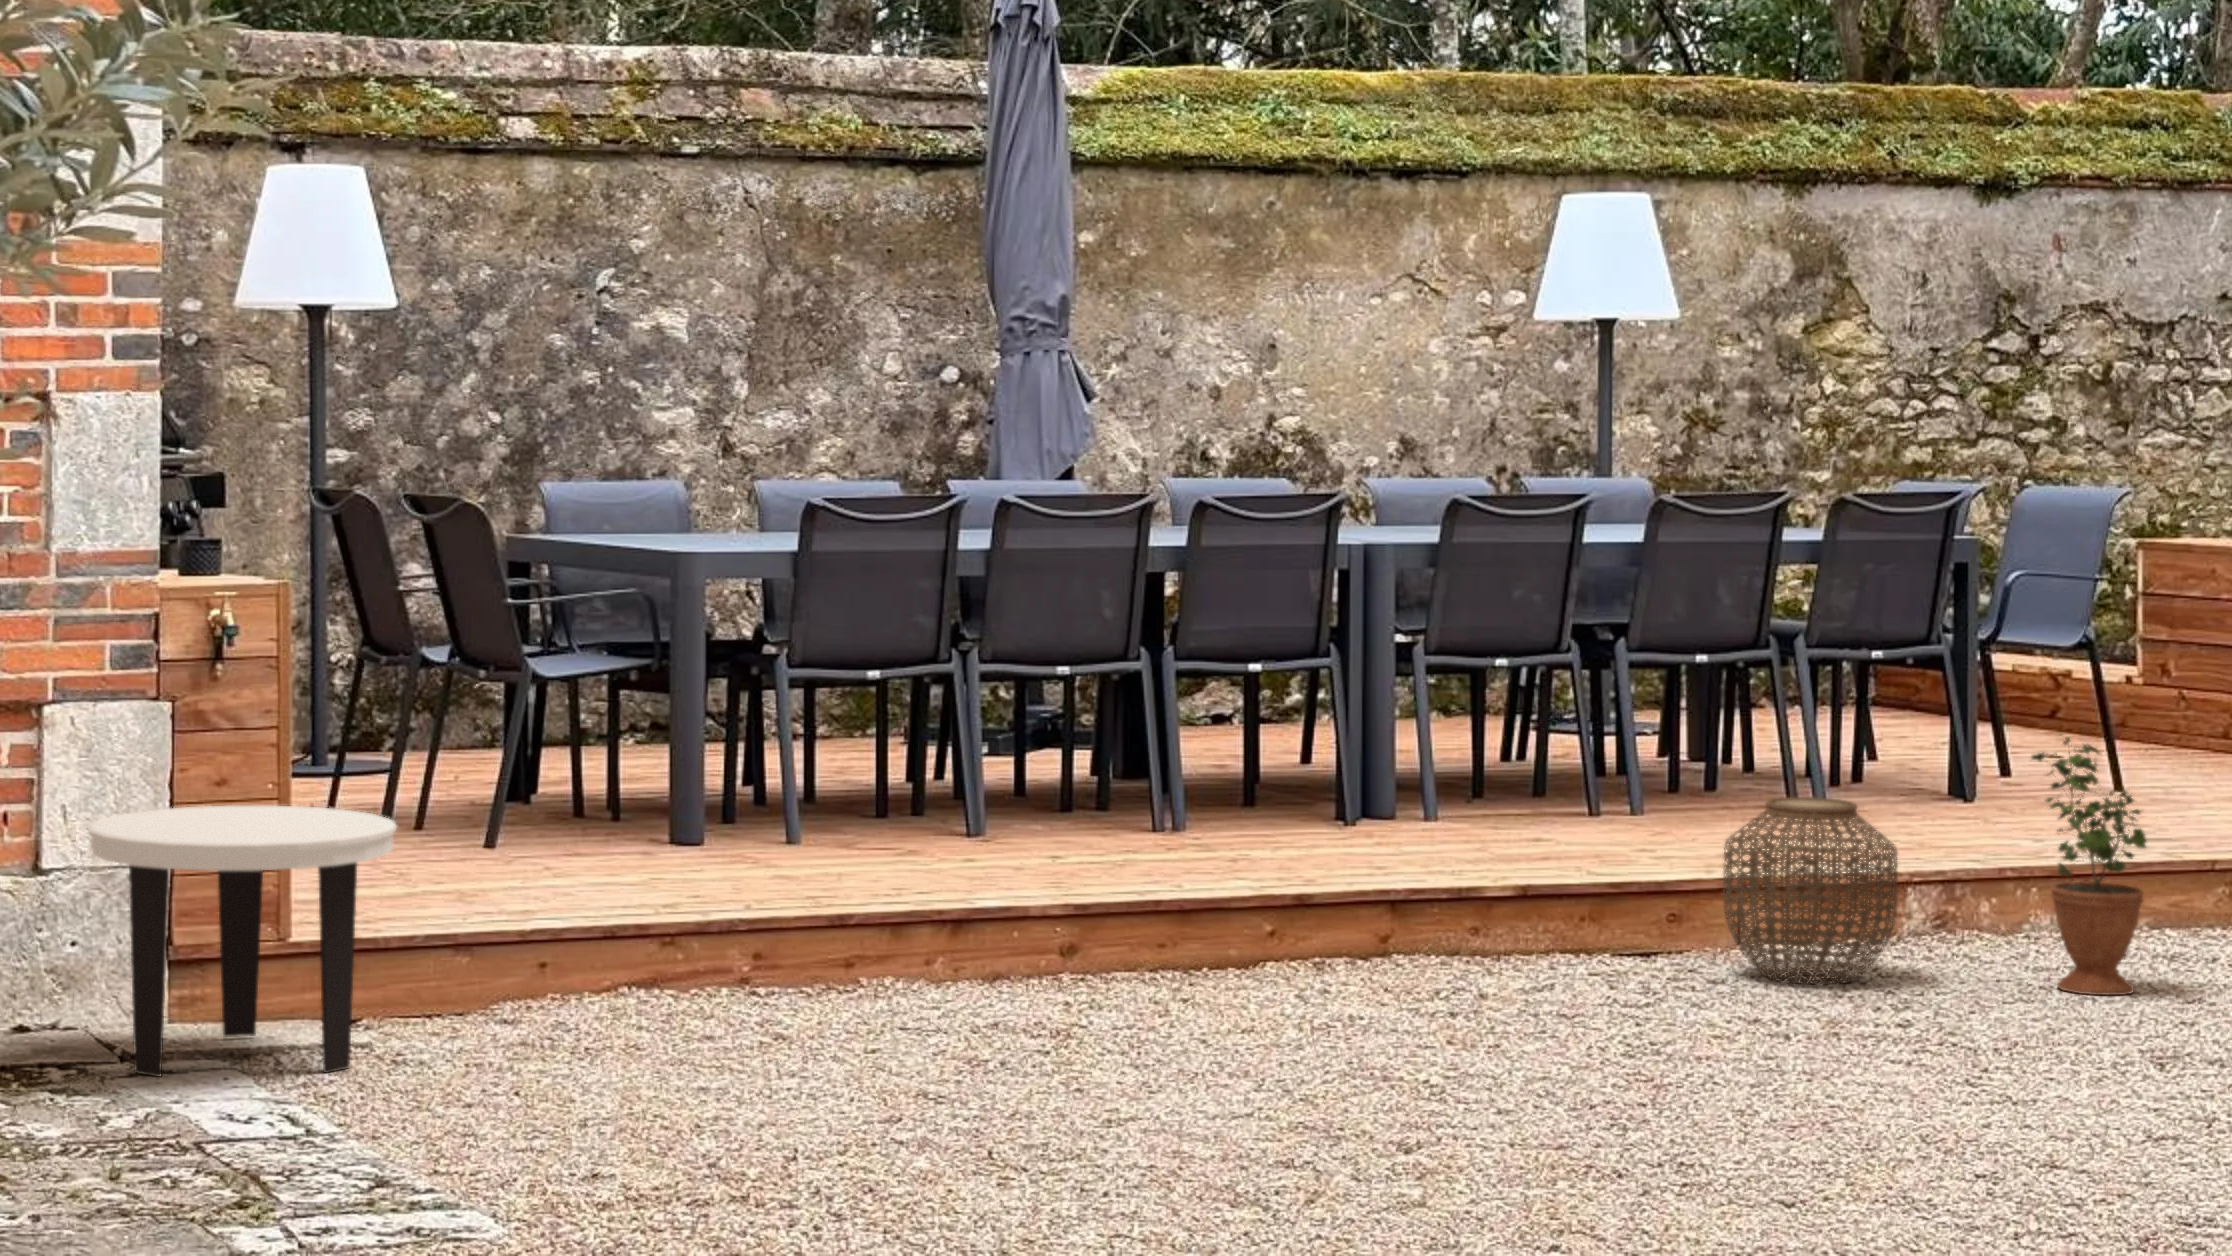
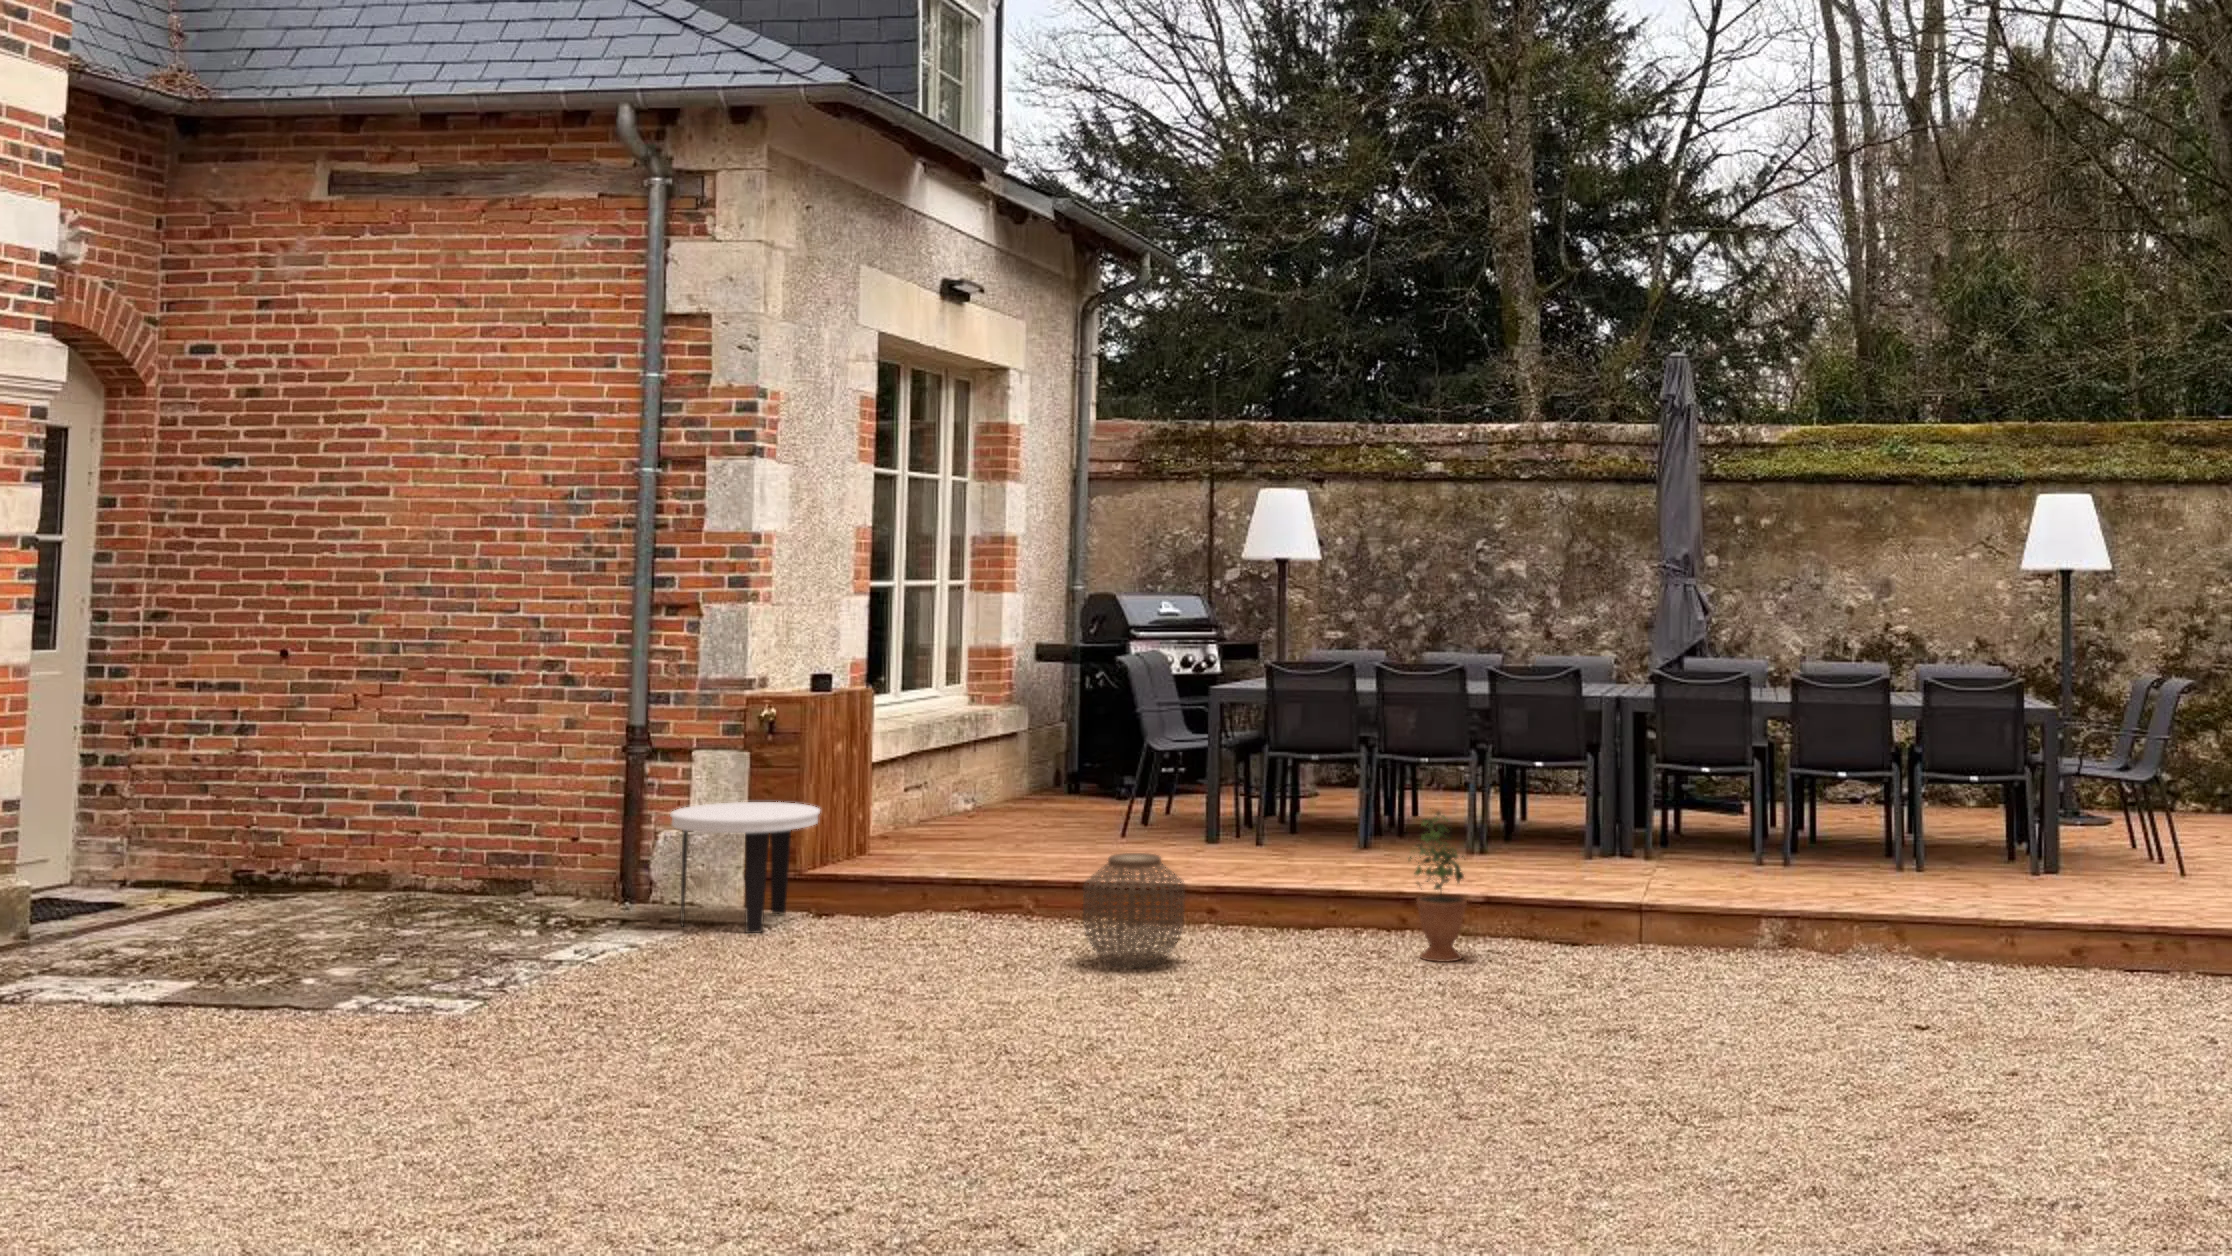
potted plant: present [2032,735,2146,995] -> present [1409,812,1467,962]
woven basket: present [1723,797,1898,984] -> present [1083,853,1184,968]

